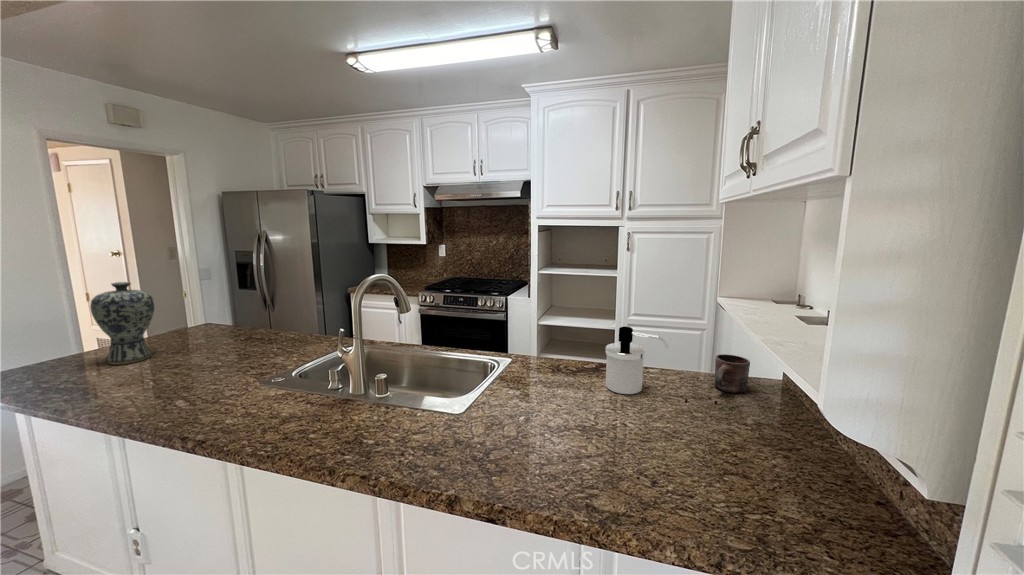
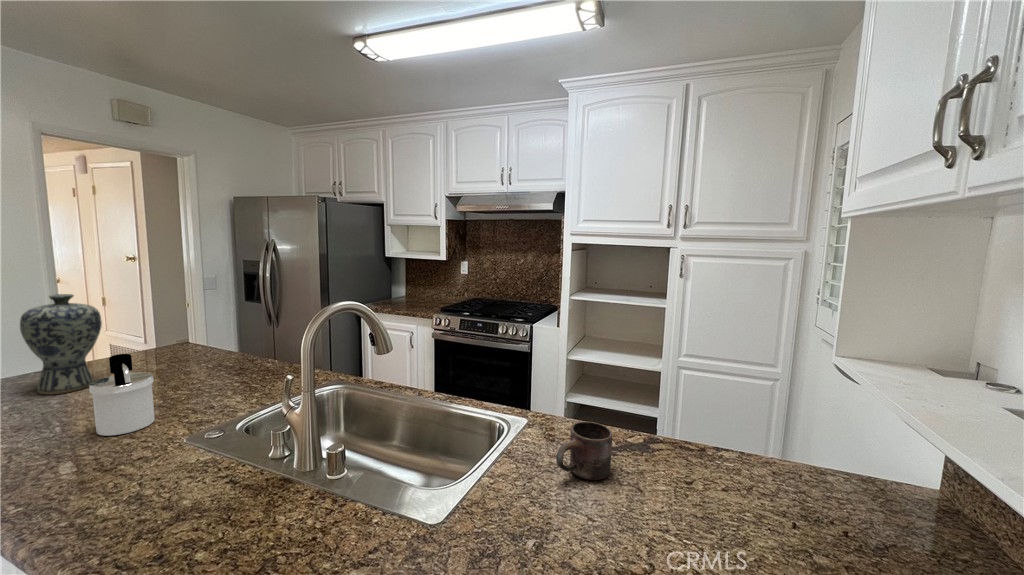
soap dispenser: present [605,327,669,394] -> present [89,354,155,436]
mug: present [714,354,750,393] -> present [556,421,612,480]

